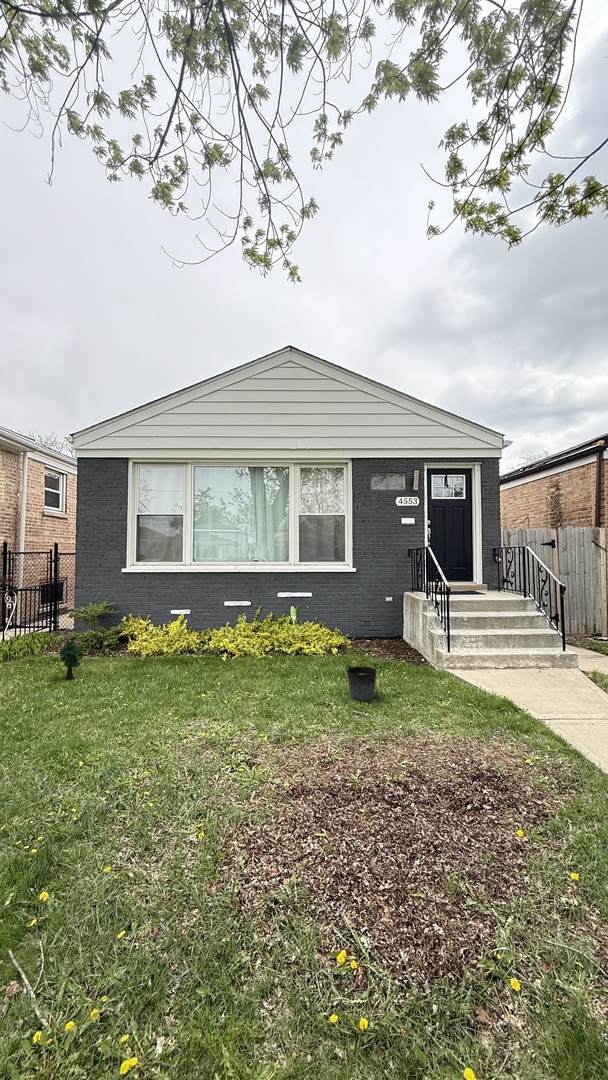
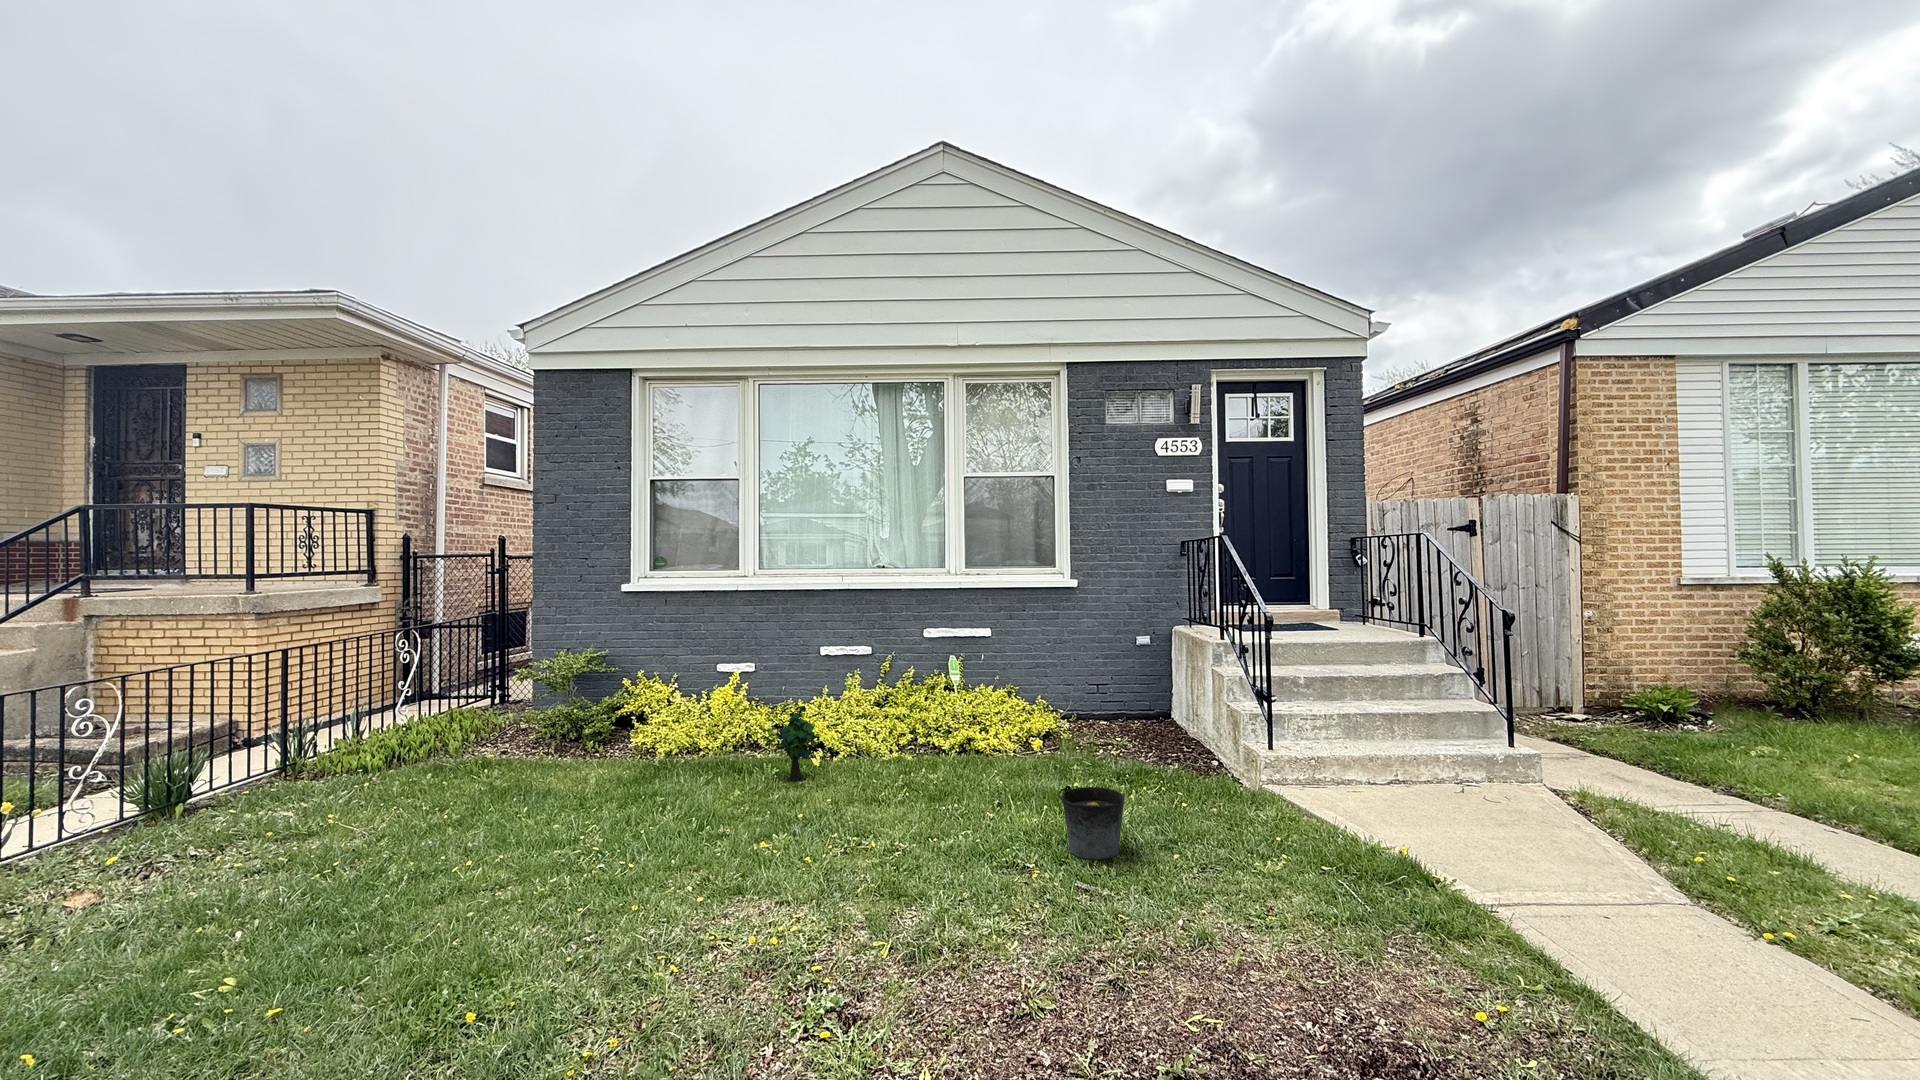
decorative plant: present [57,637,84,680] -> present [773,706,817,782]

